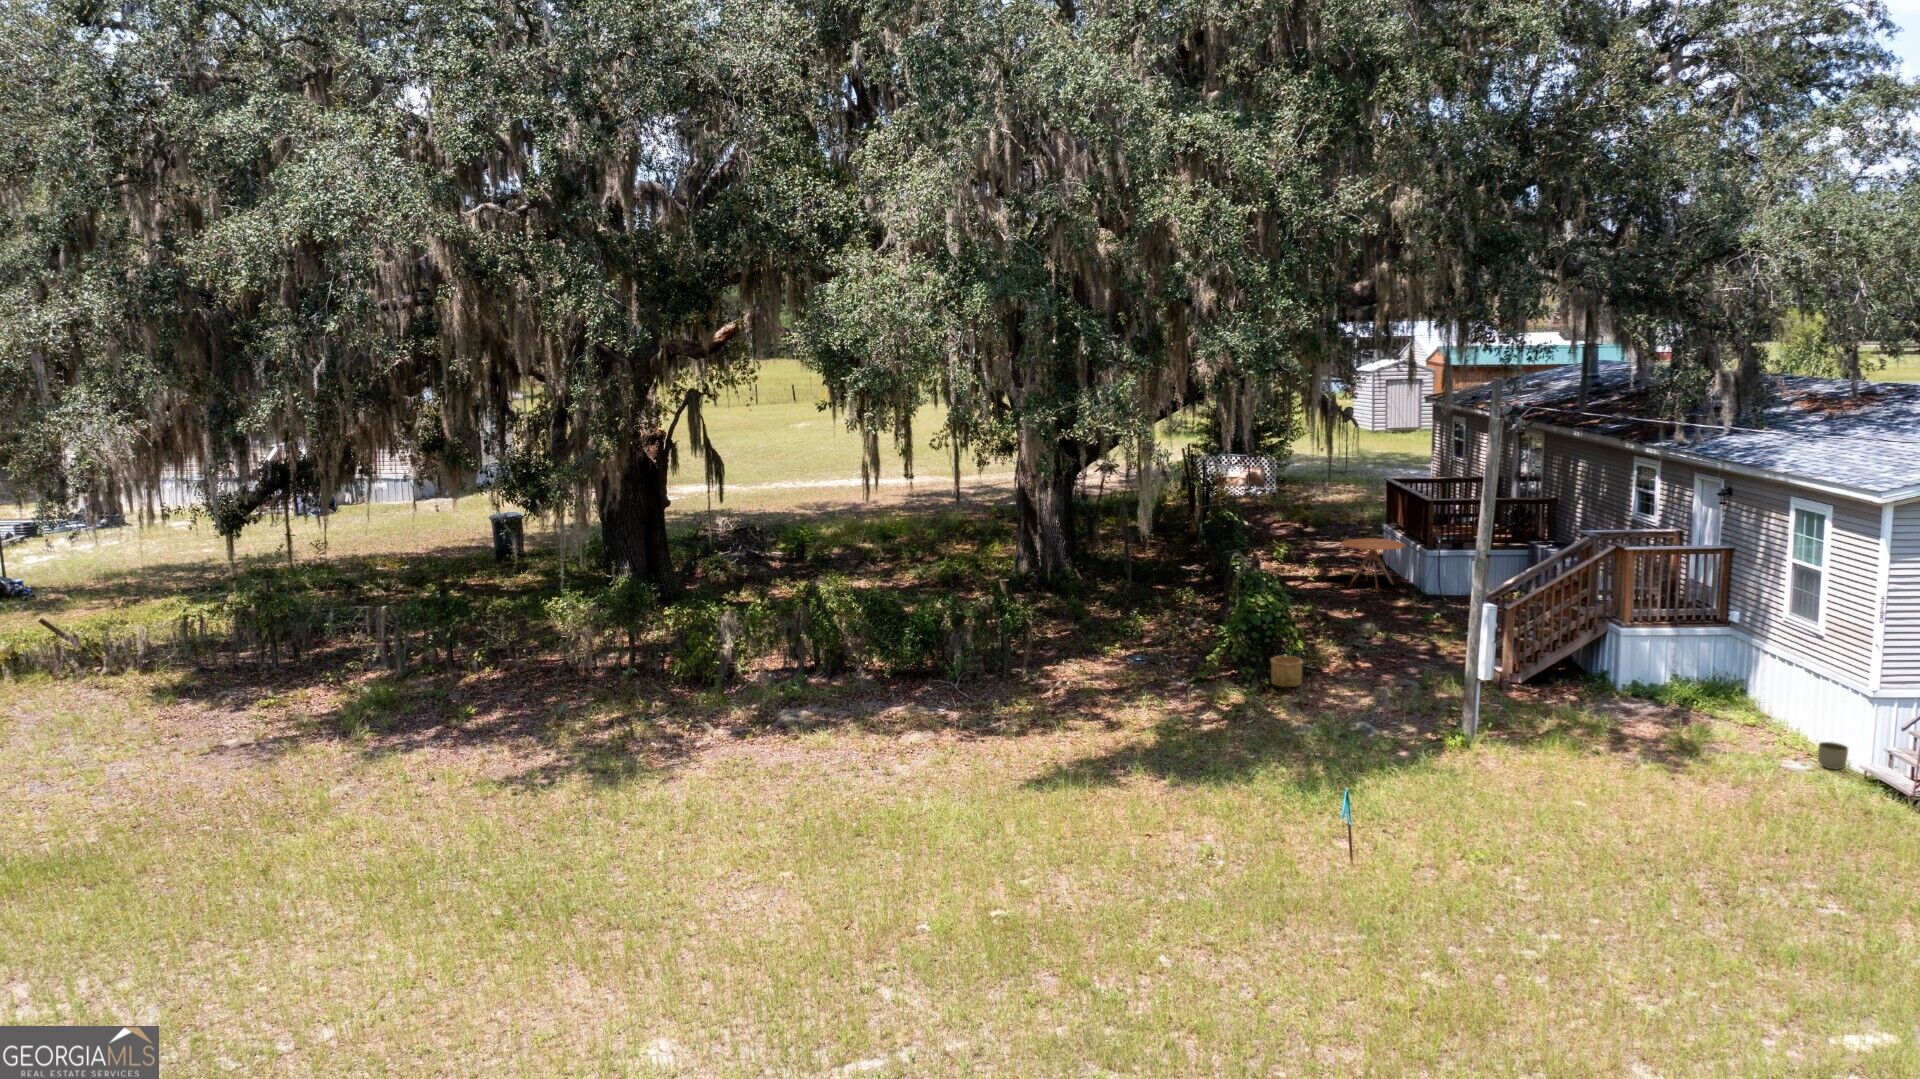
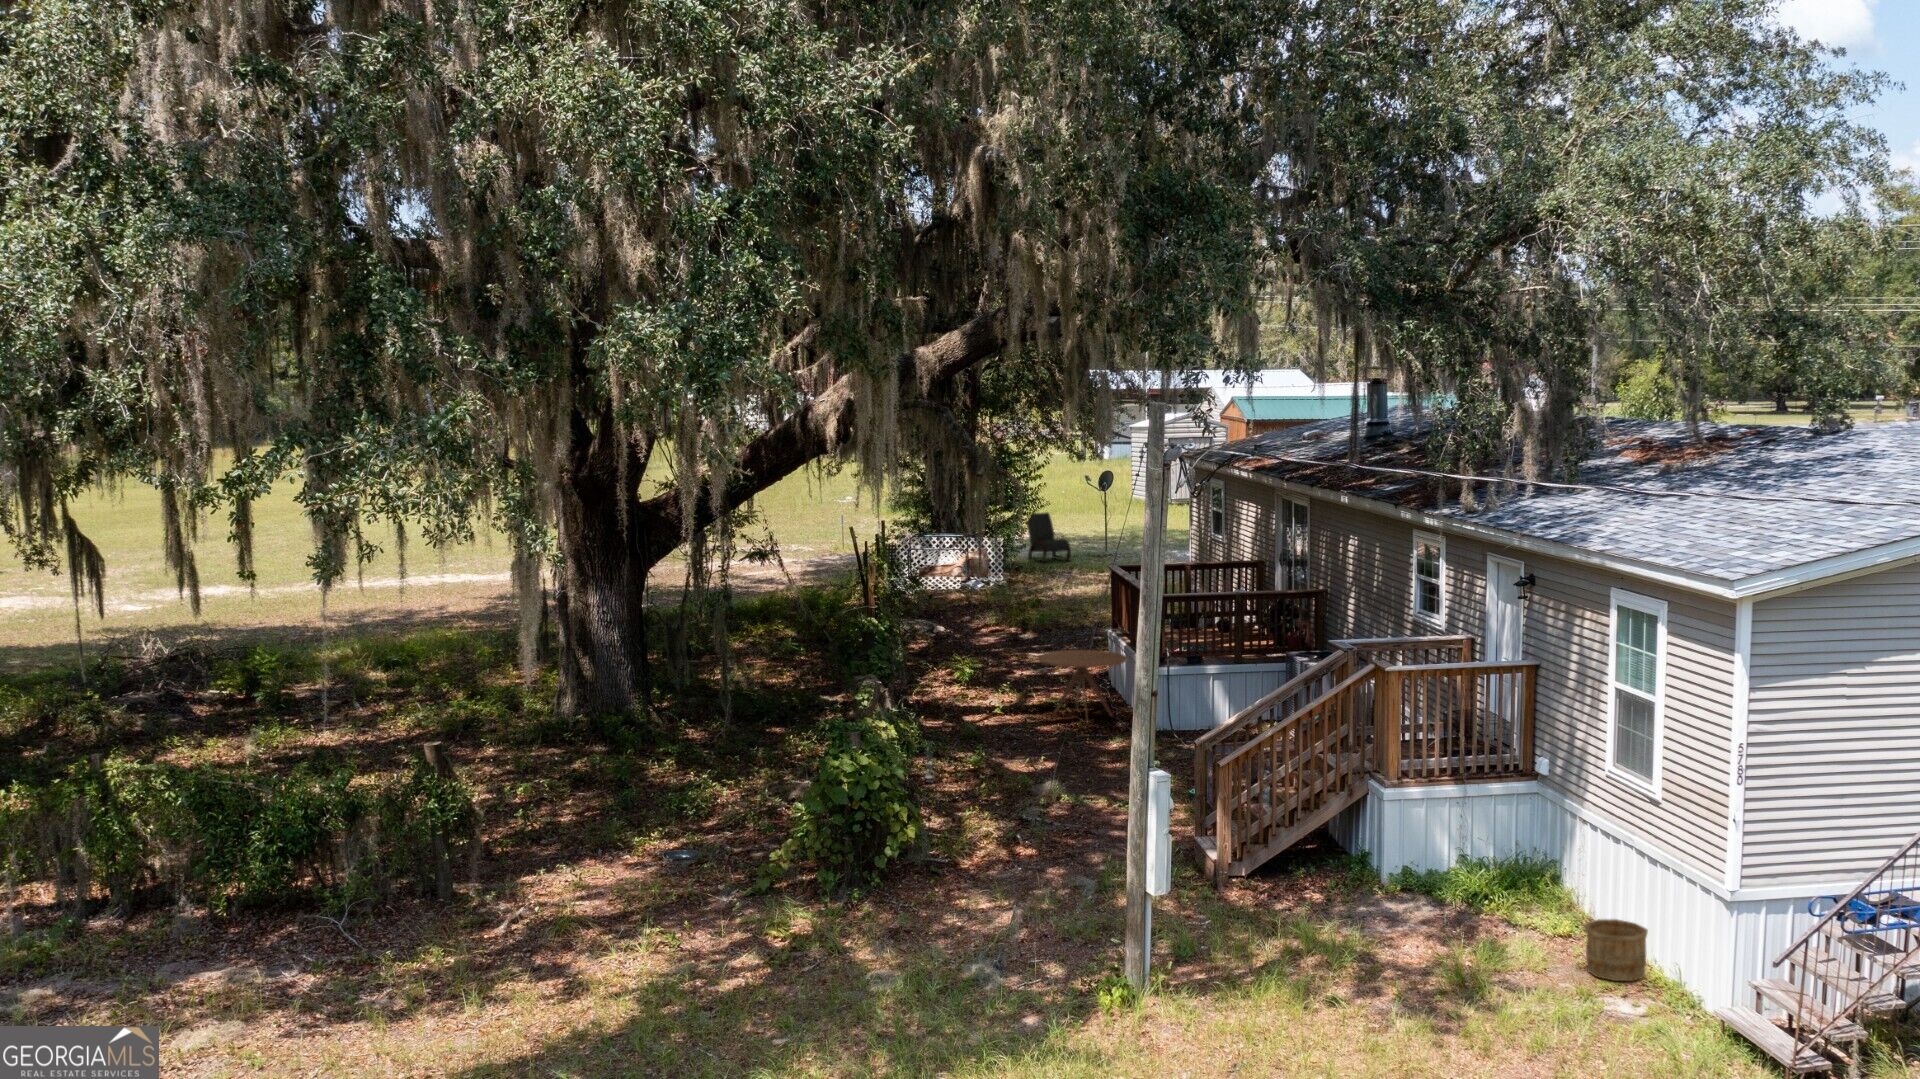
lounge chair: none [1289,441,1324,478] -> present [1027,512,1071,563]
wooden bucket: present [1271,656,1303,687] -> present [1585,919,1648,981]
planter: present [1818,742,1848,770] -> none [1655,970,1697,1015]

